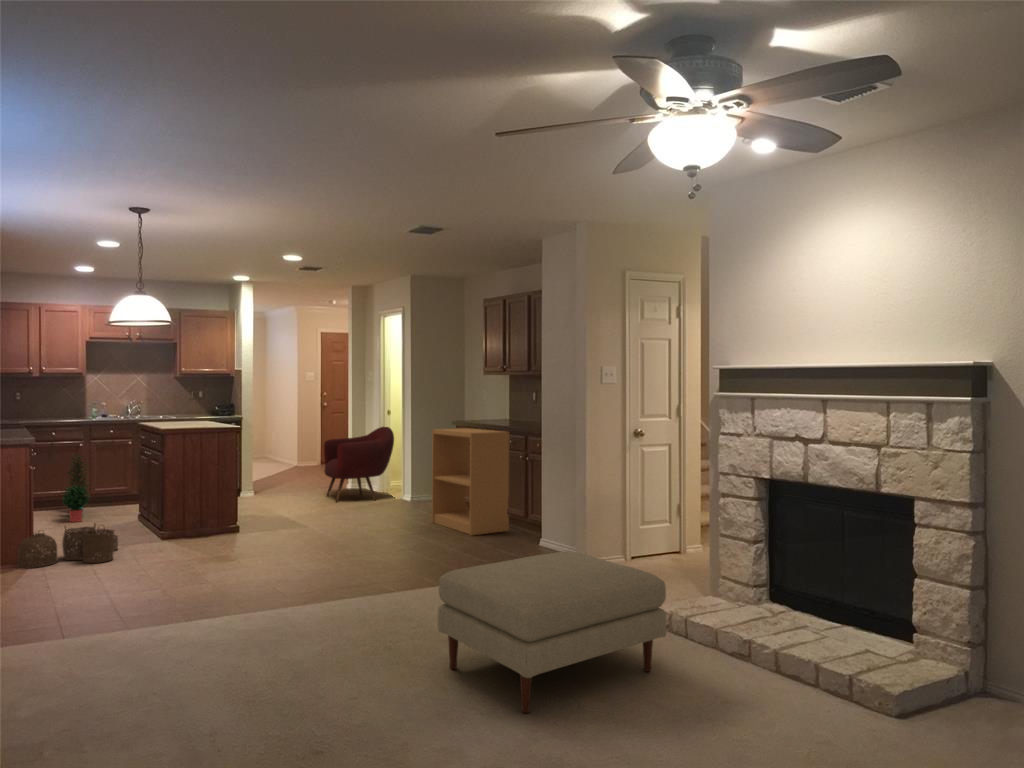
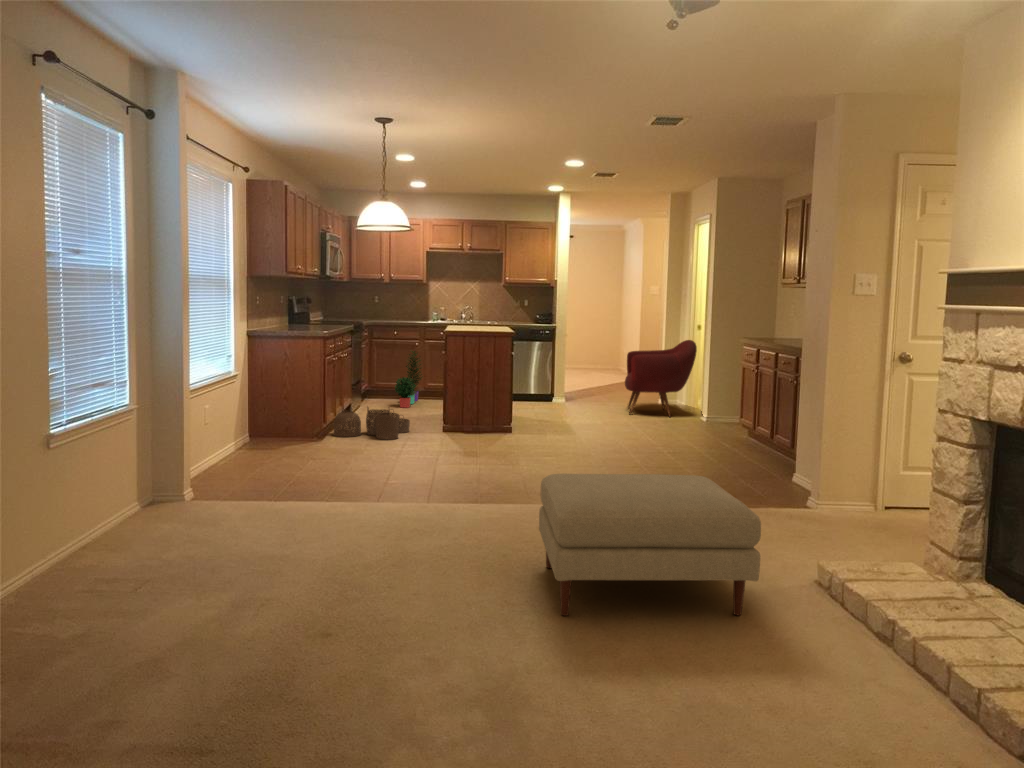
bookshelf: present [432,428,509,536] -> none [700,343,782,462]

